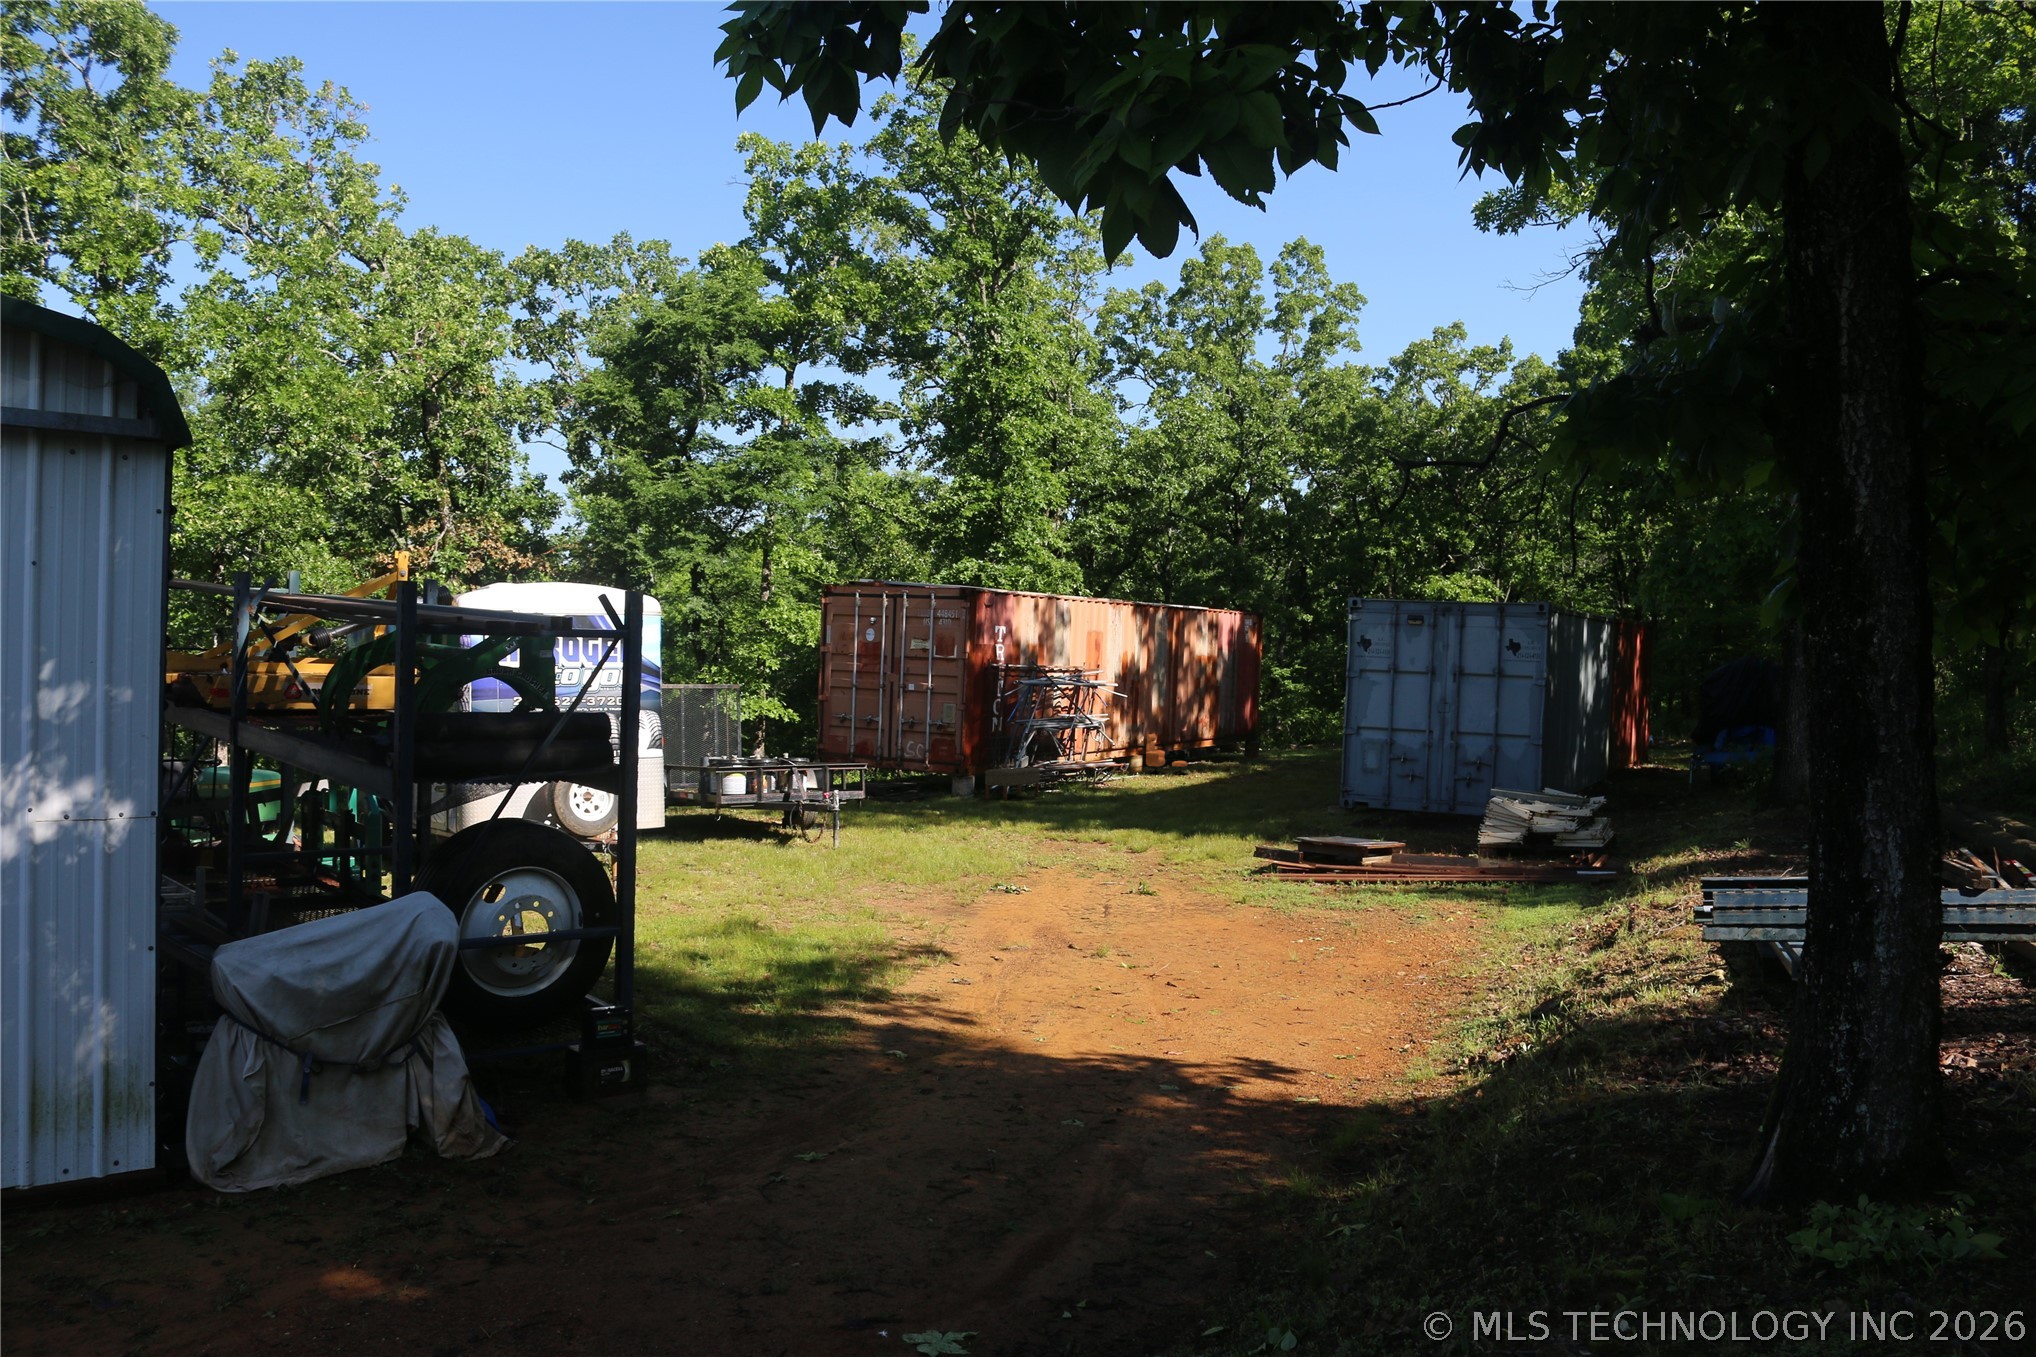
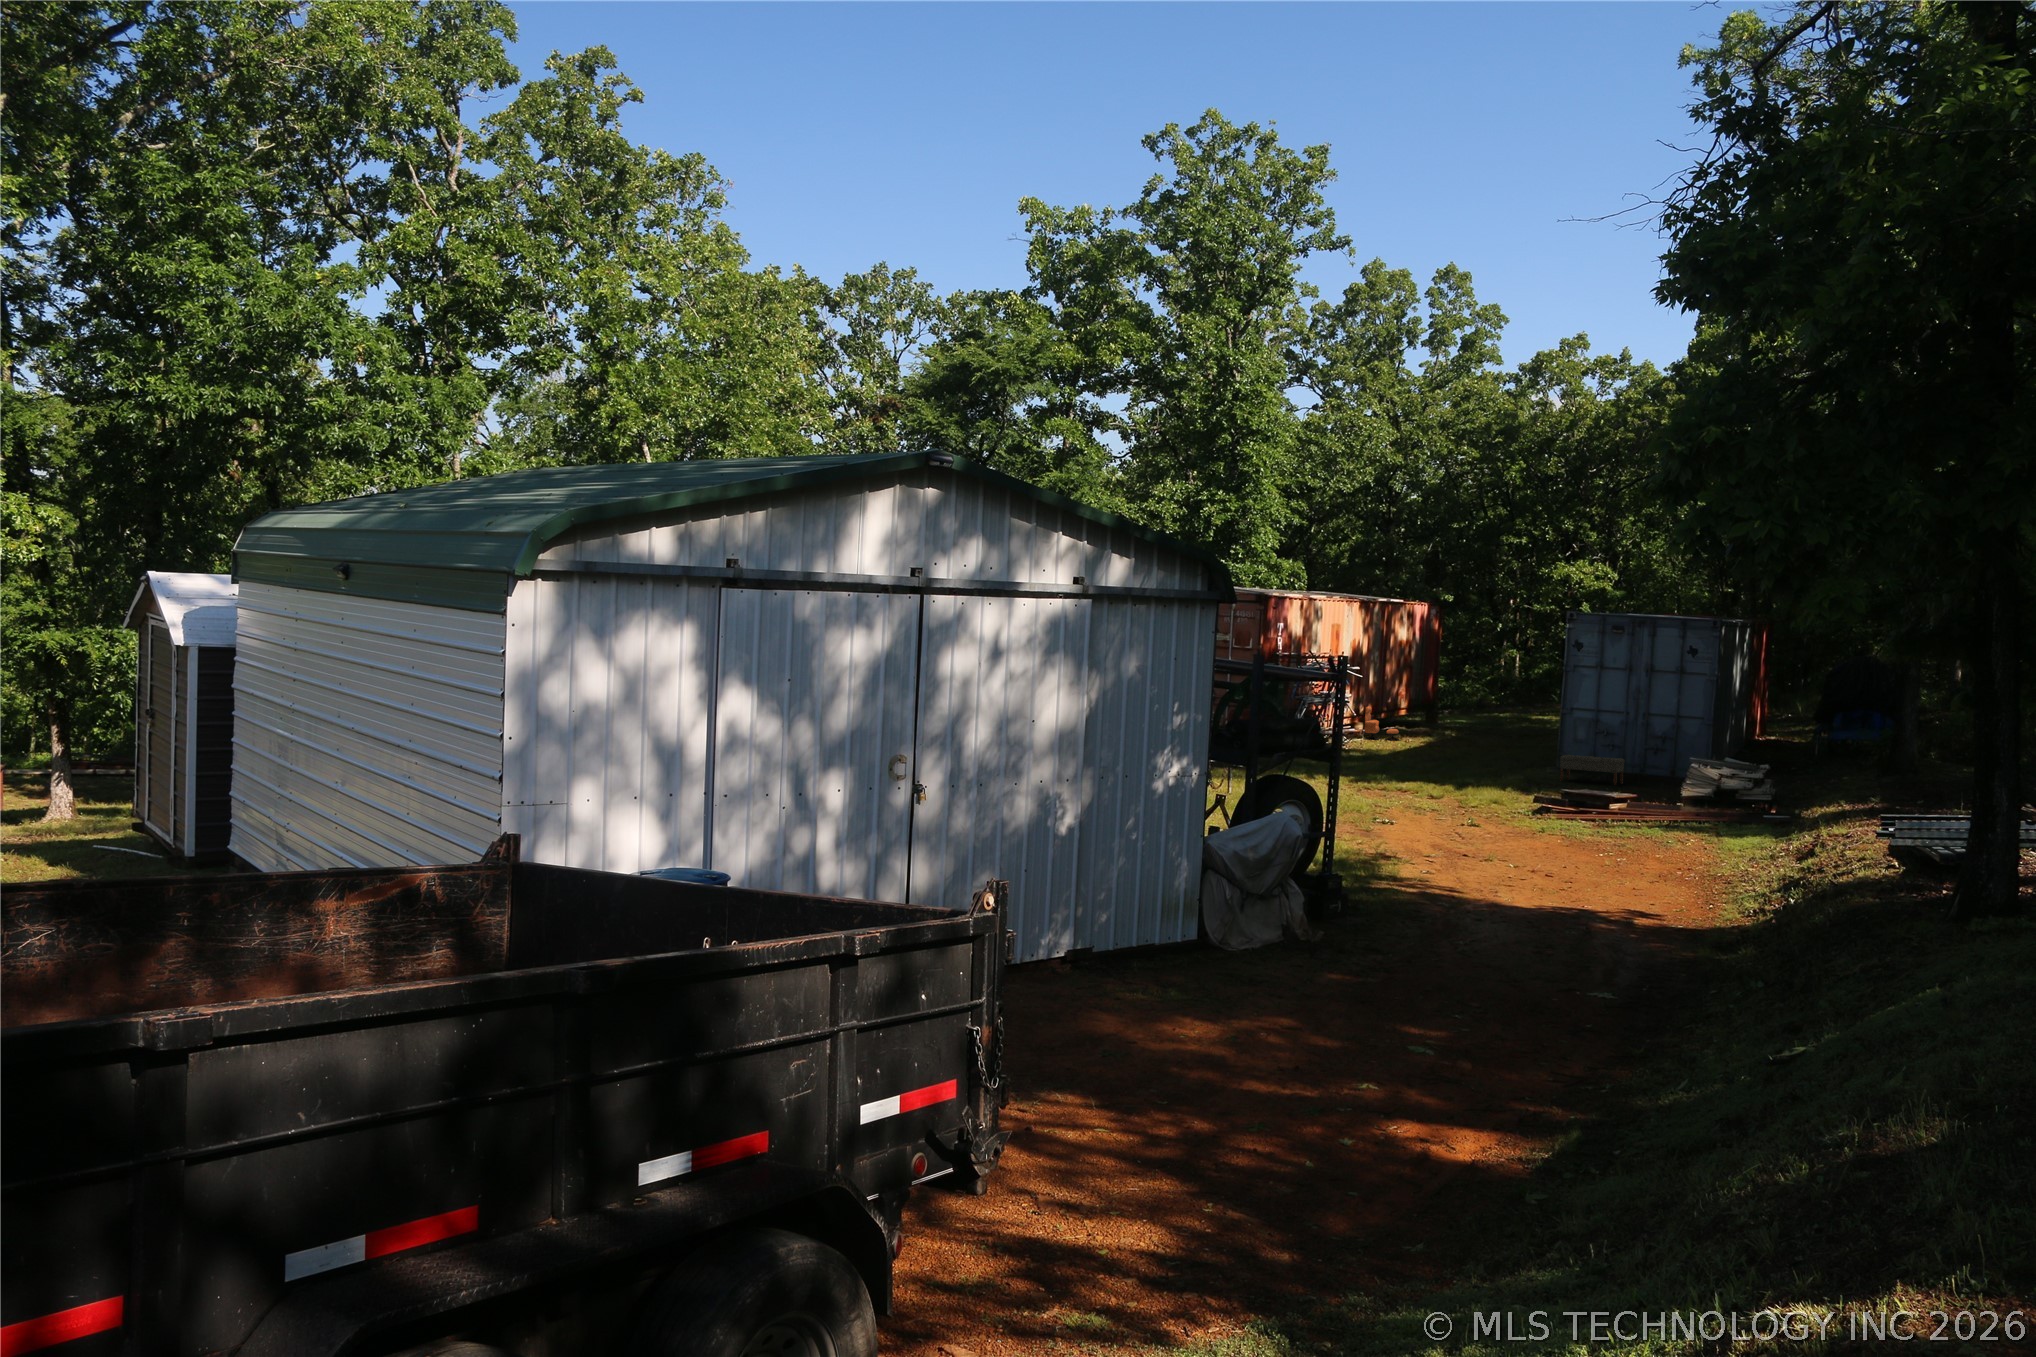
bench: present [984,767,1040,801] -> present [1560,755,1625,785]

